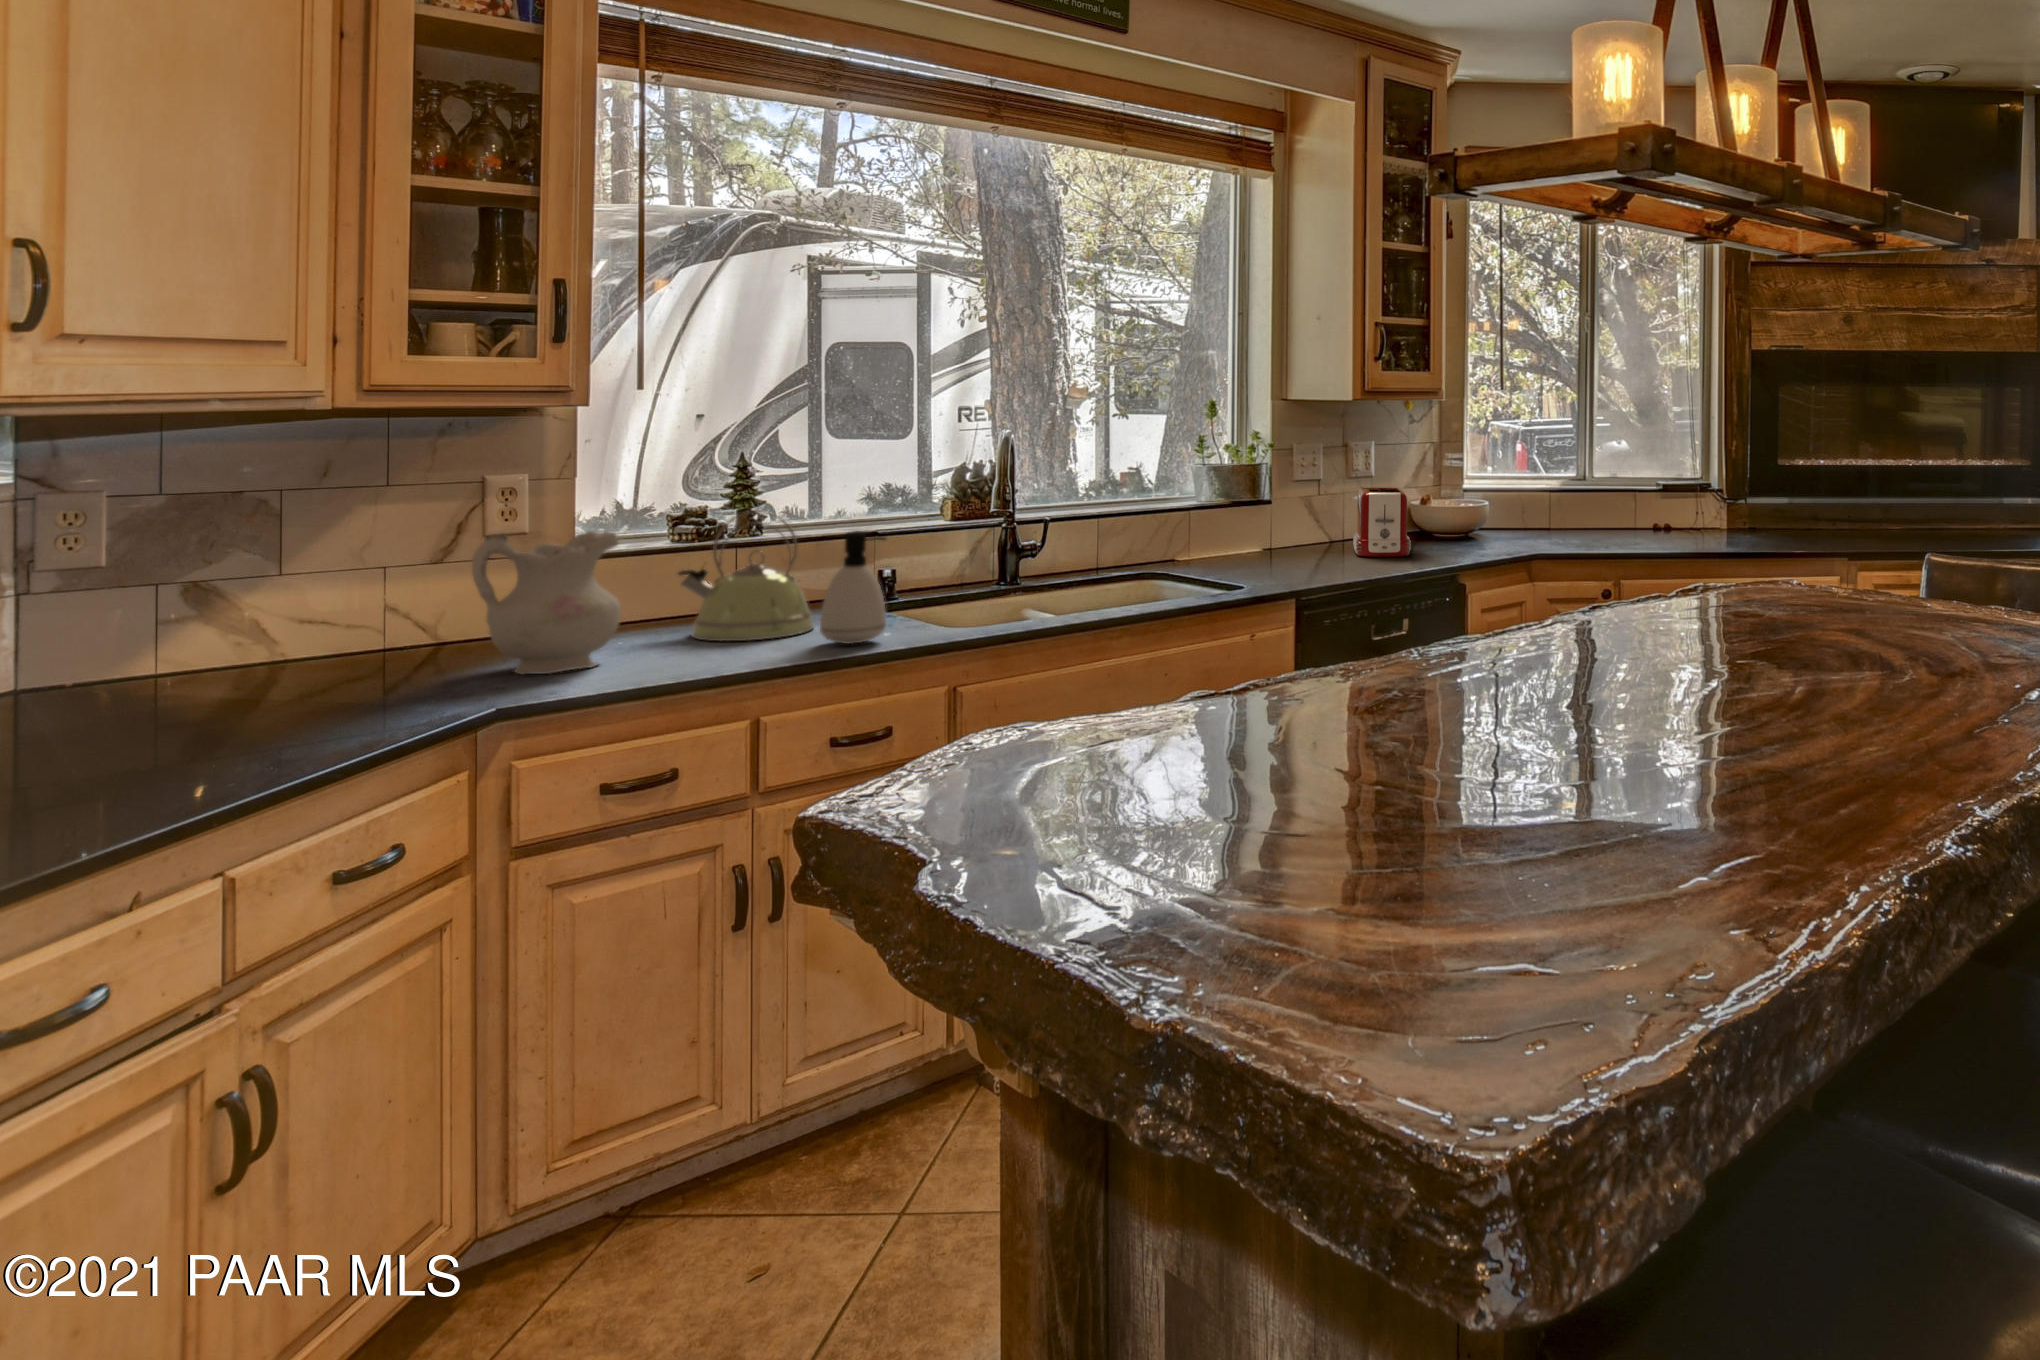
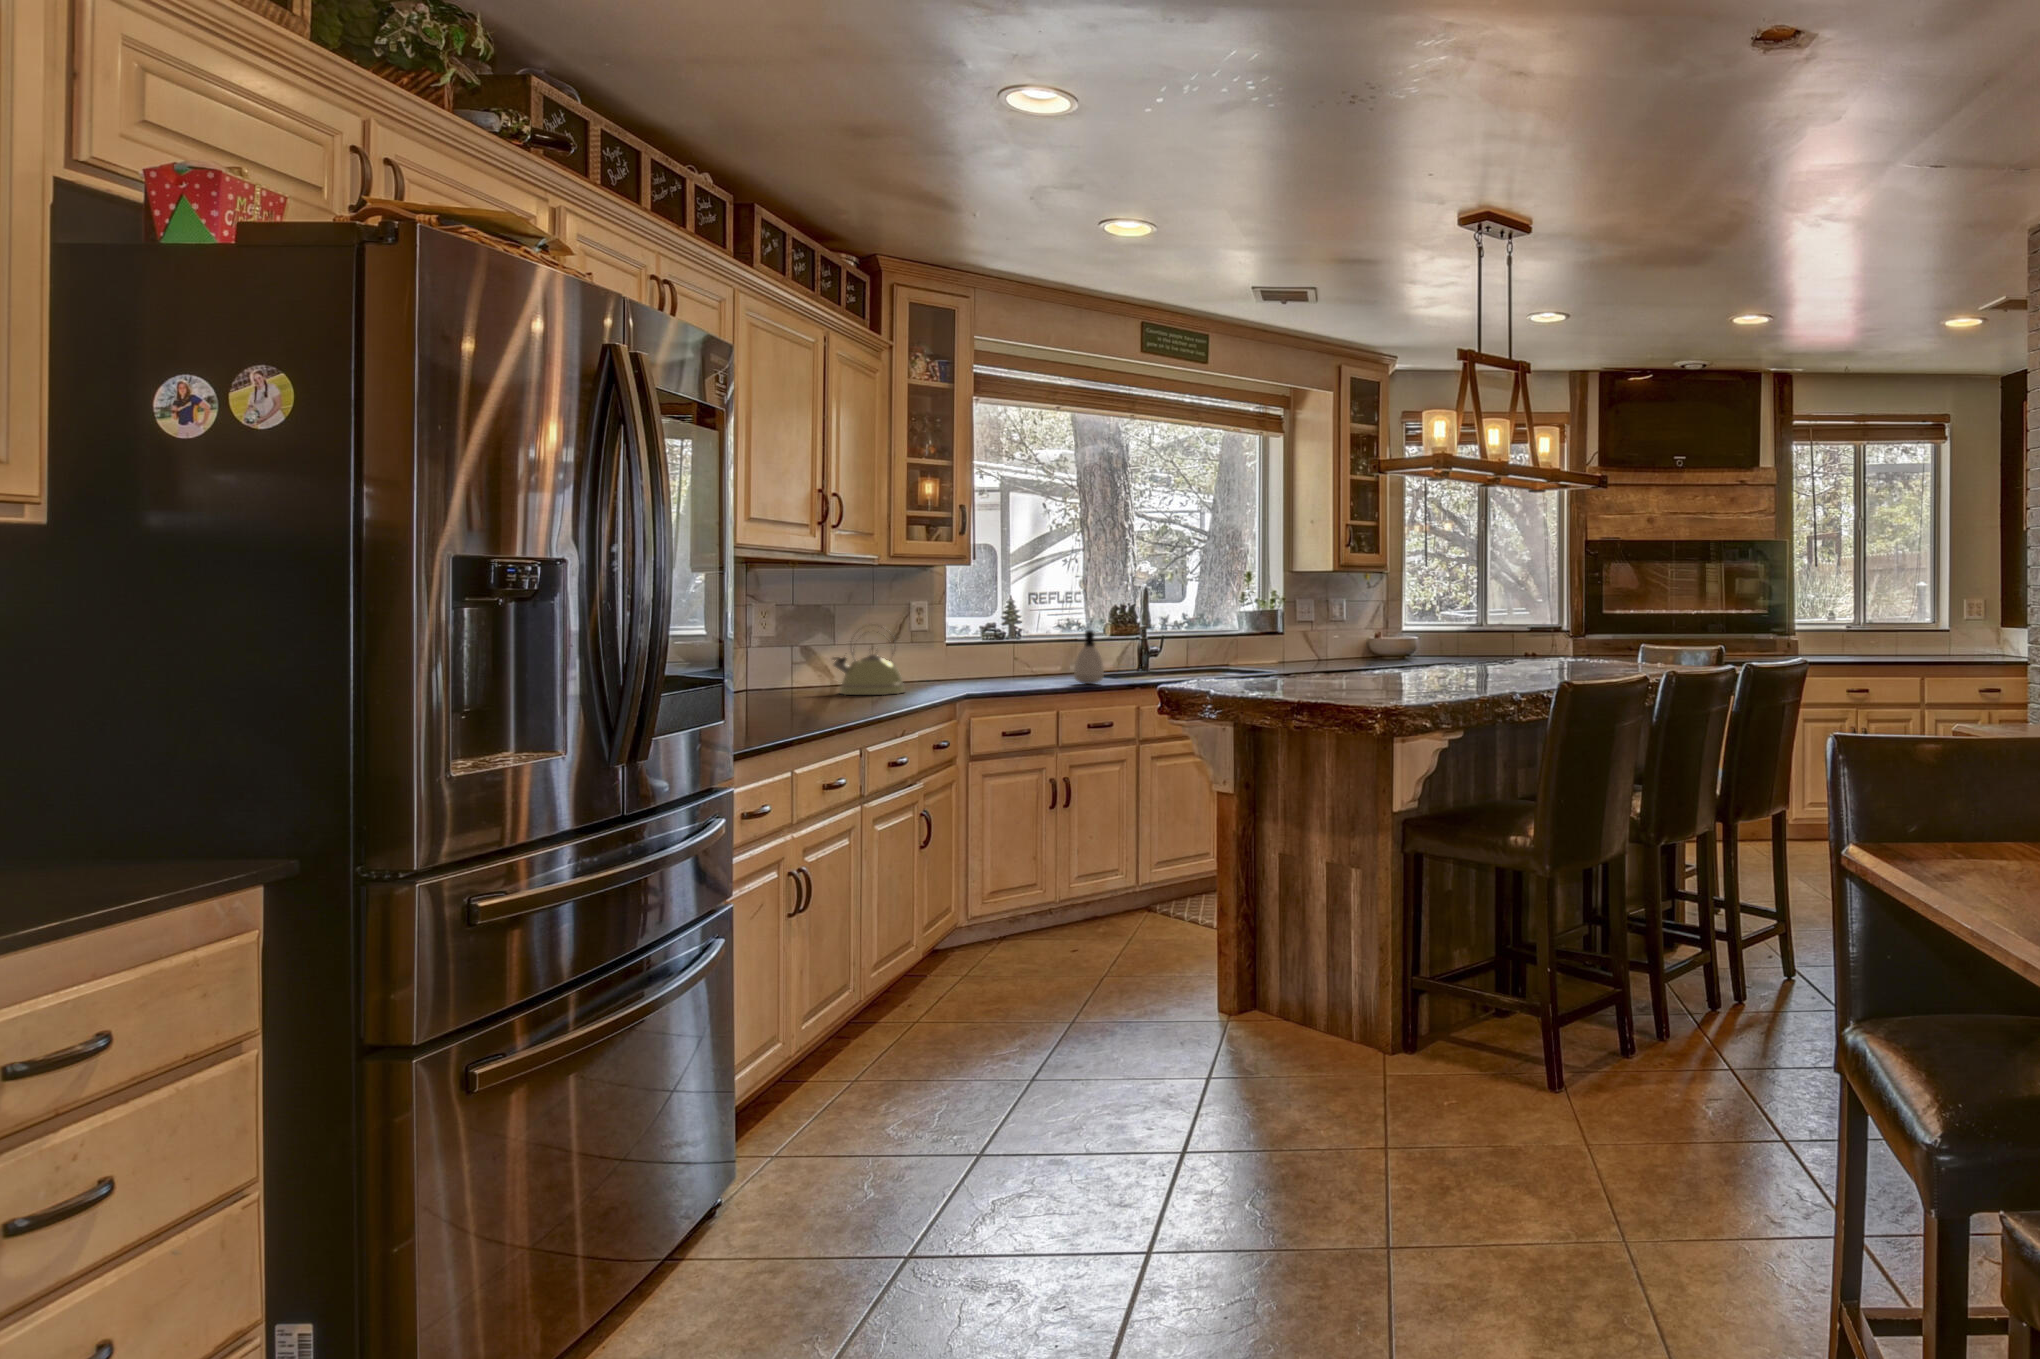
toaster: present [1353,488,1411,557] -> none [1333,626,1367,665]
kettle: present [678,510,814,641] -> present [833,632,905,695]
ceramic pitcher: present [472,531,621,674] -> none [935,624,992,689]

